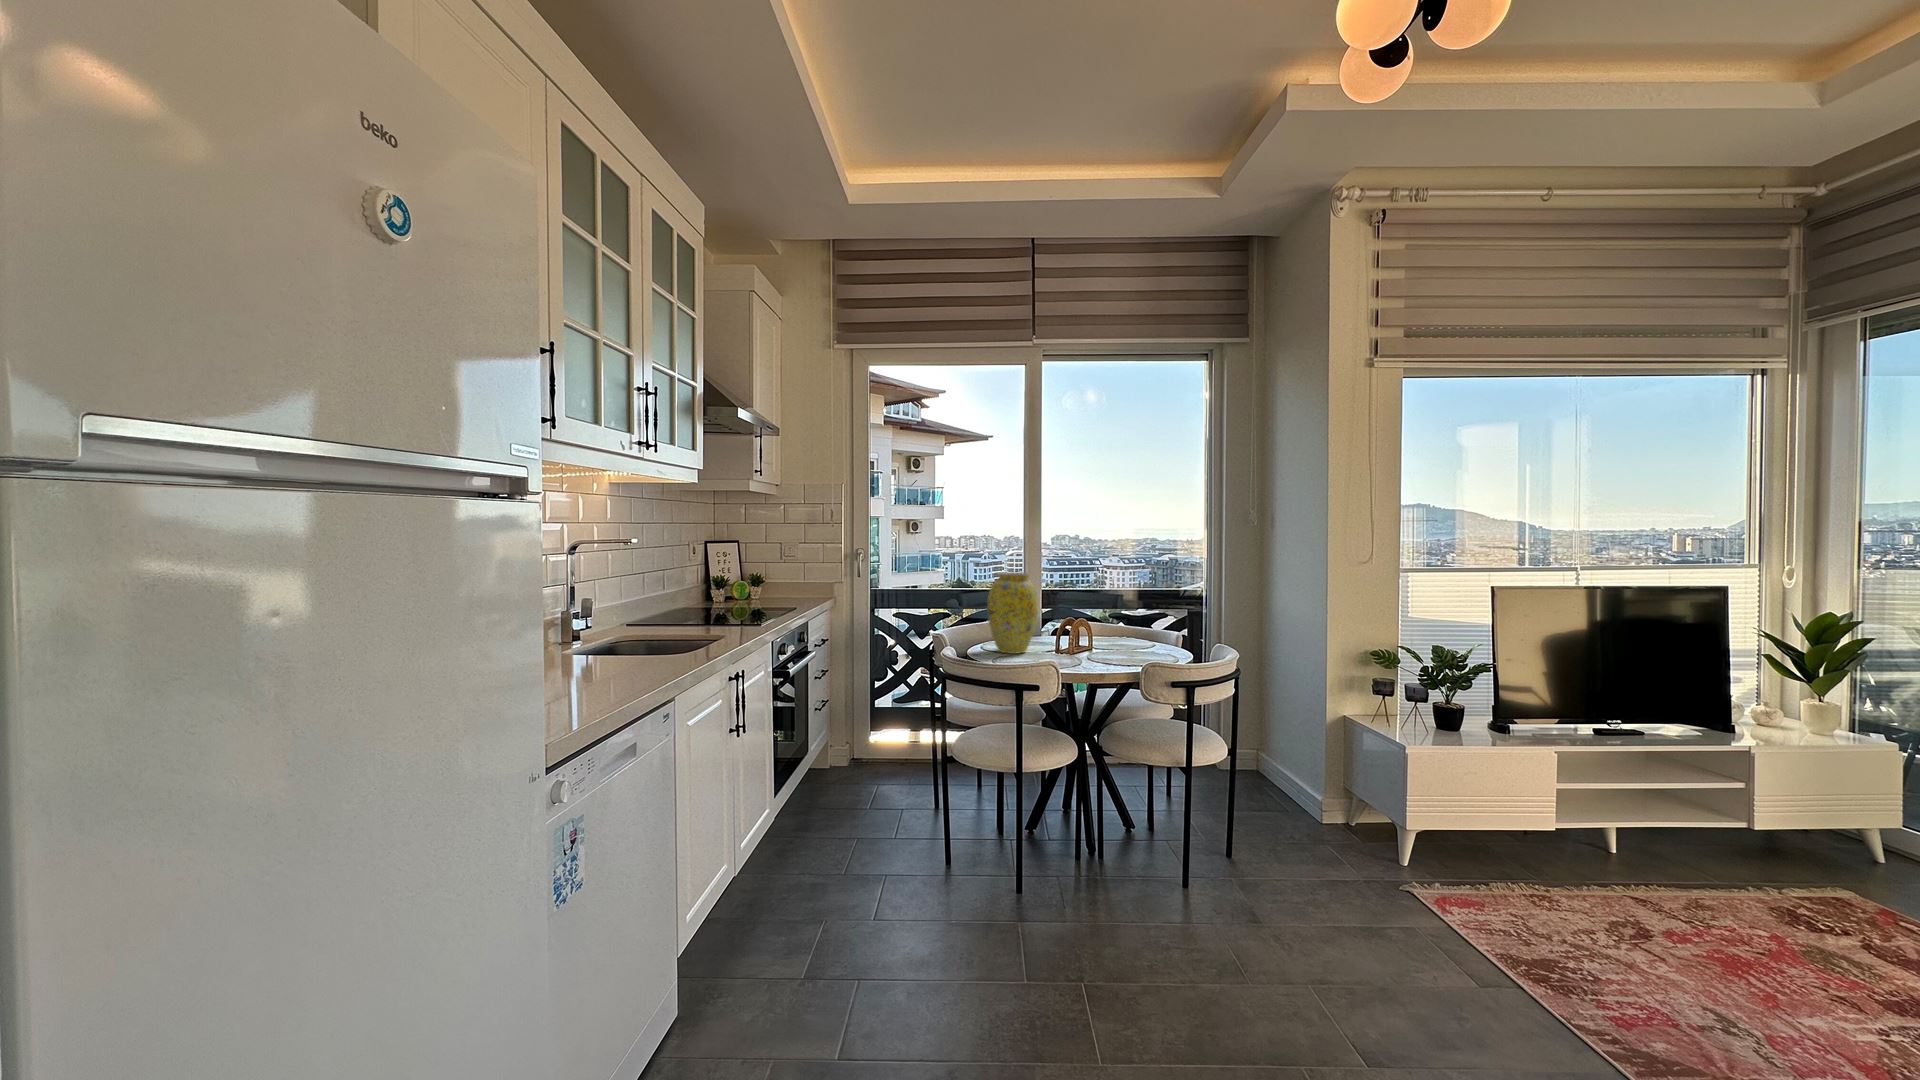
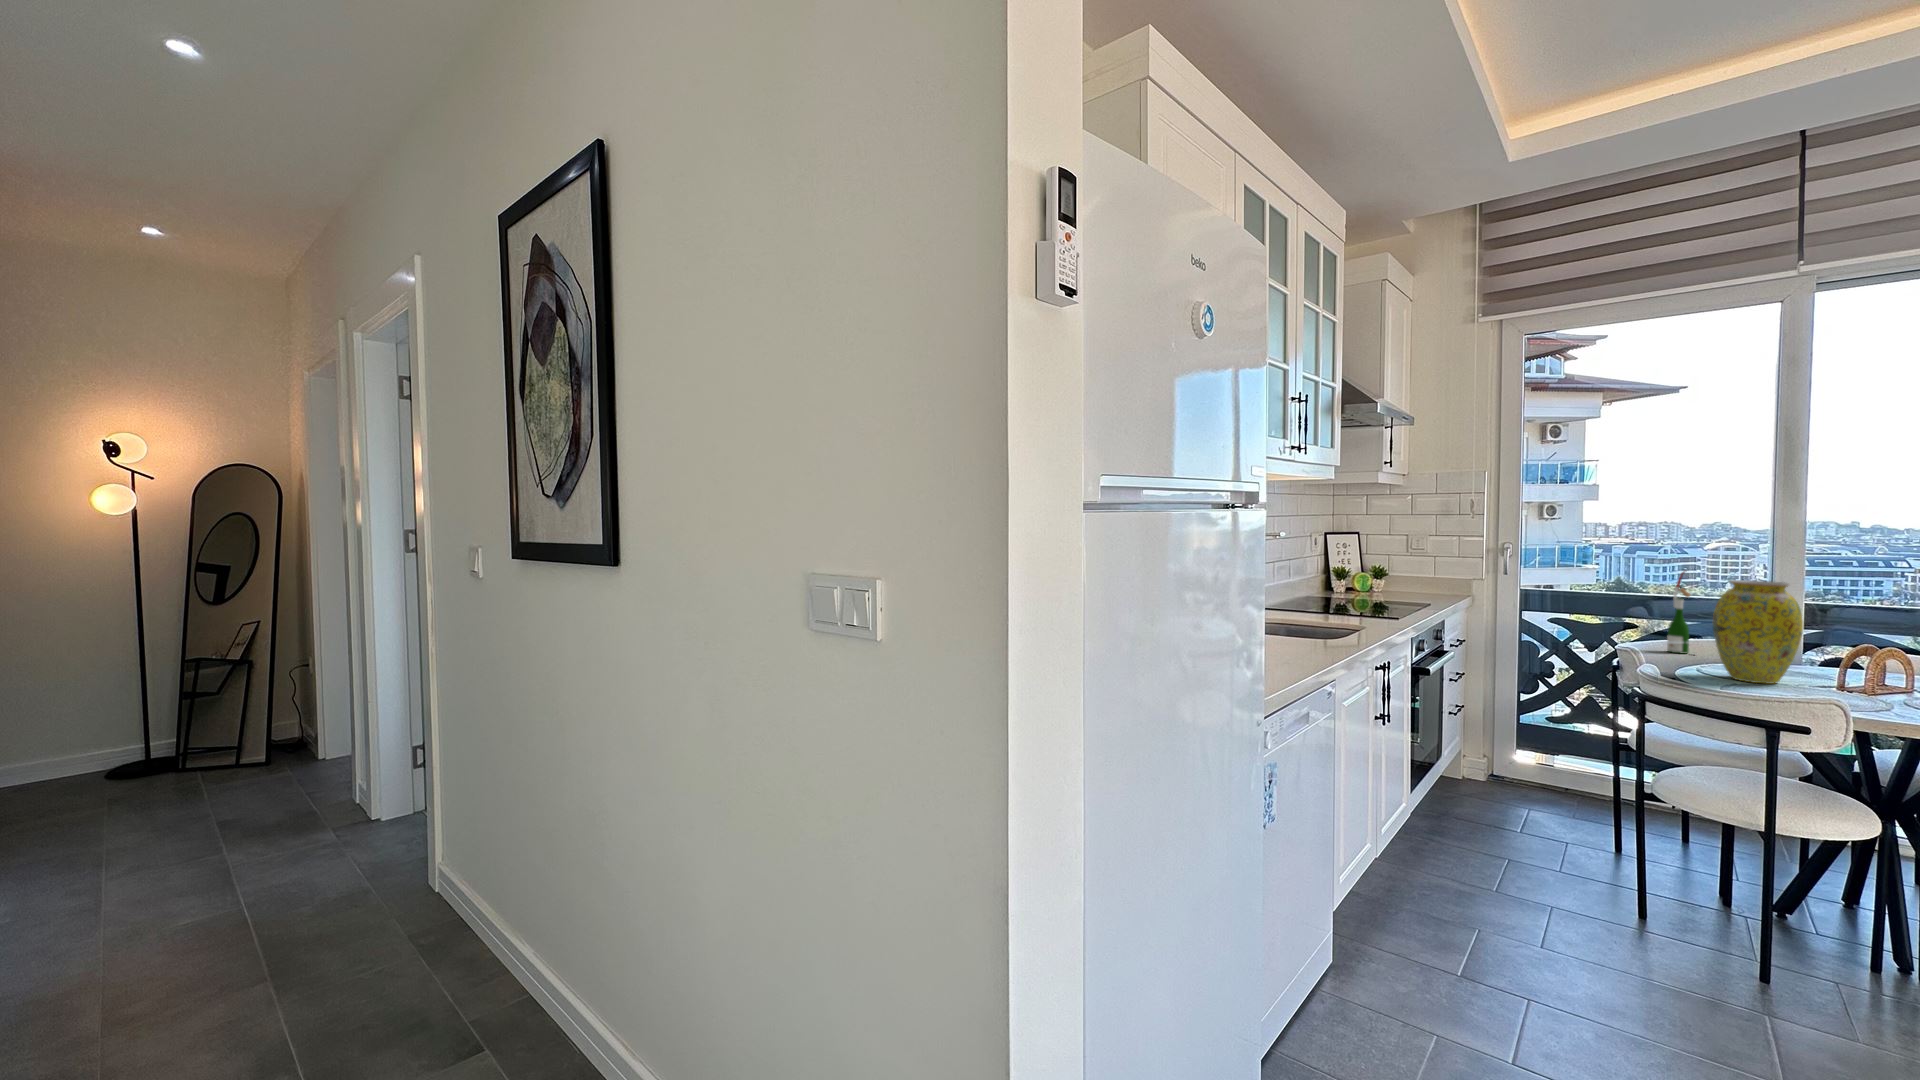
wine bottle: none [964,567,982,635] -> present [1667,571,1695,655]

